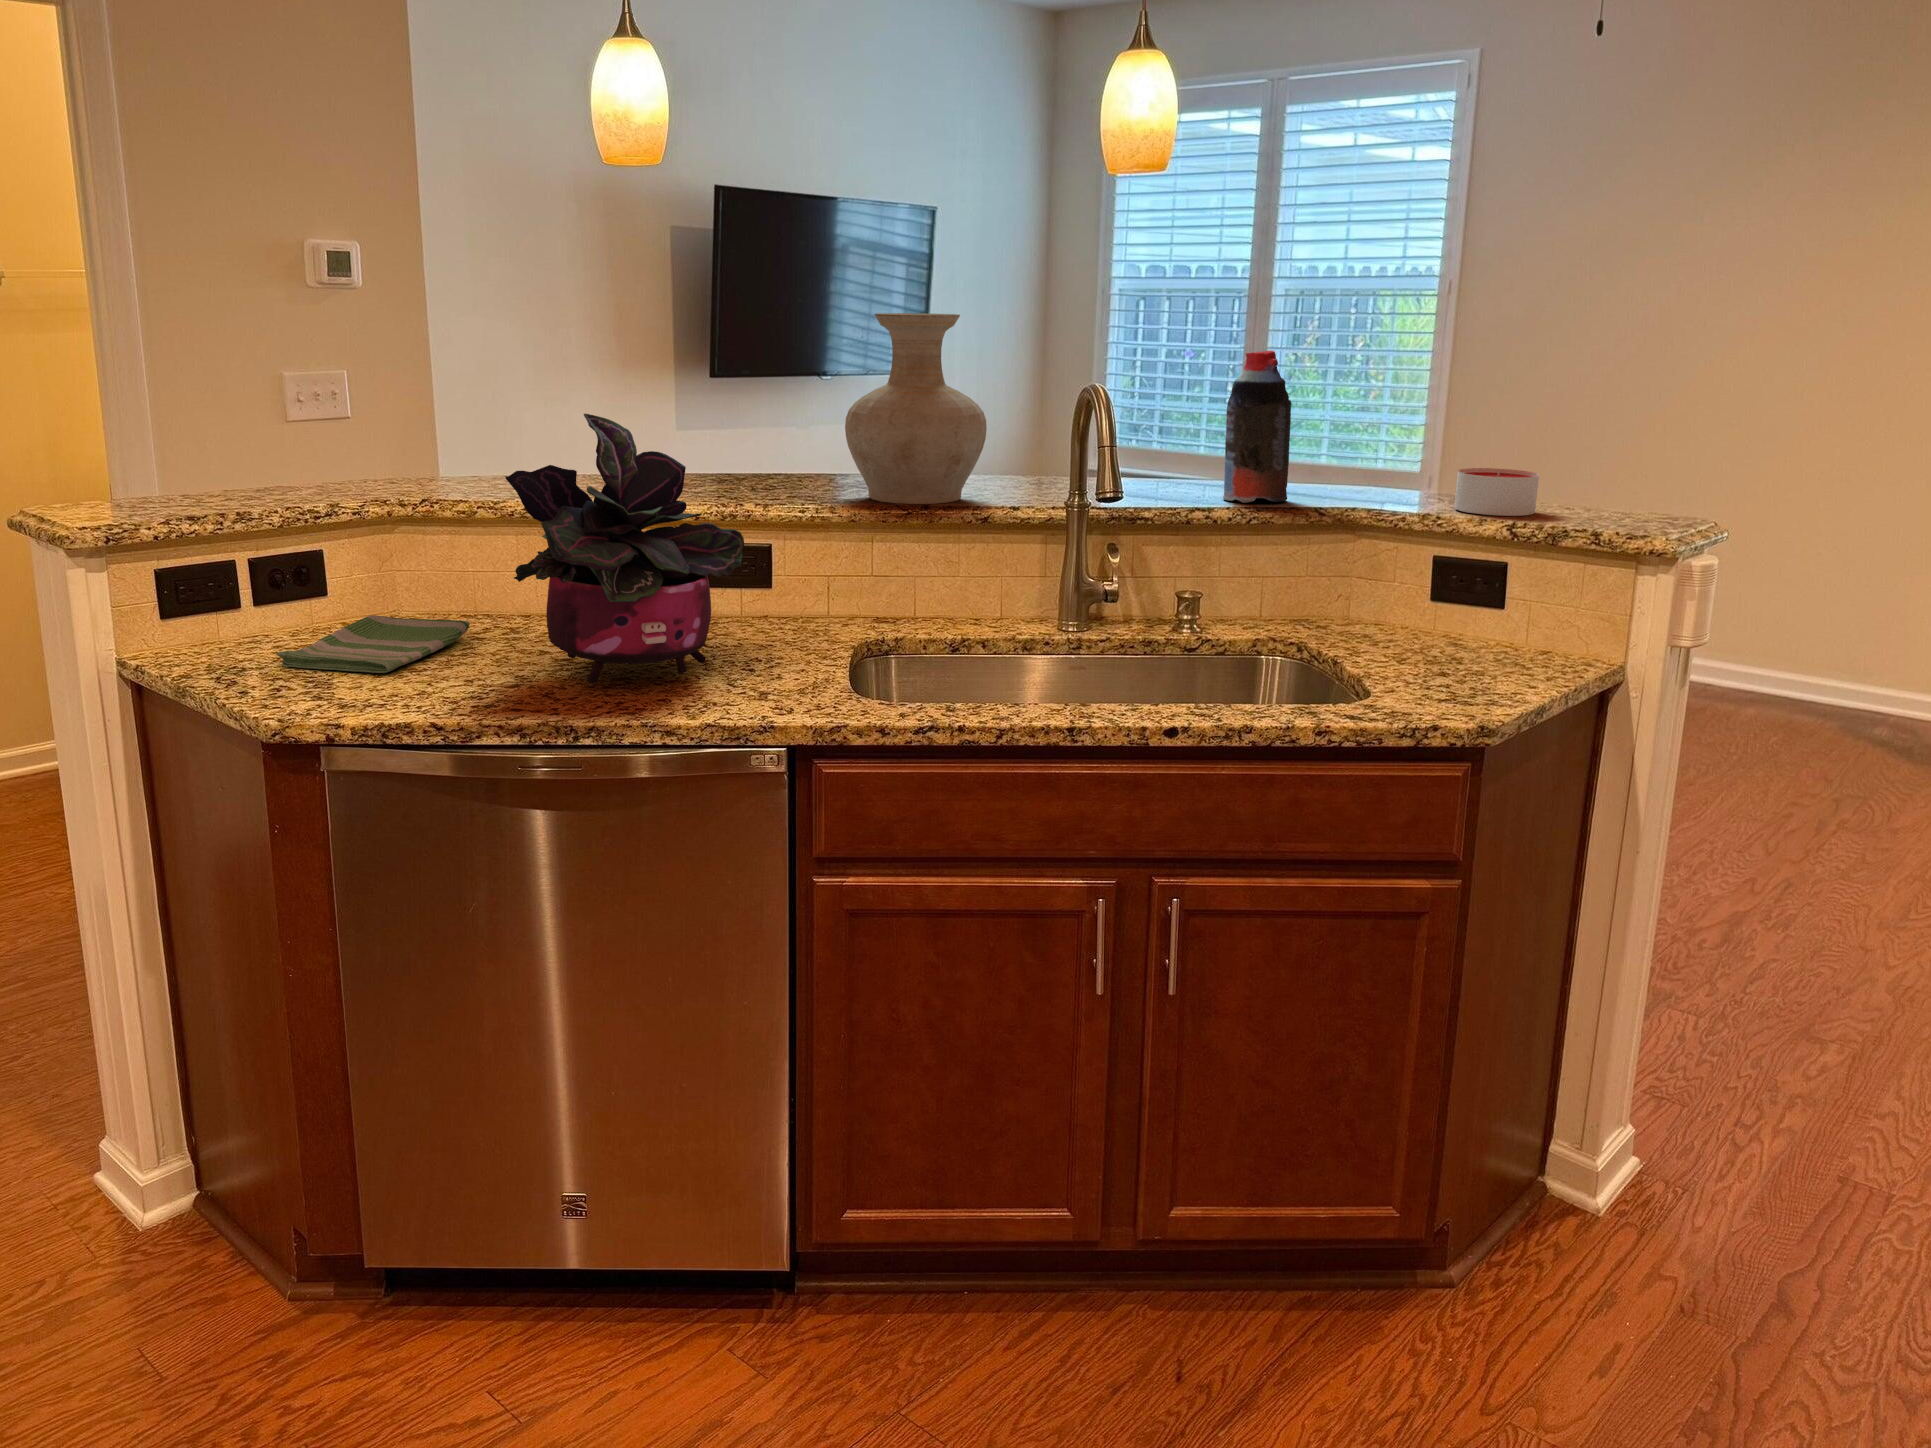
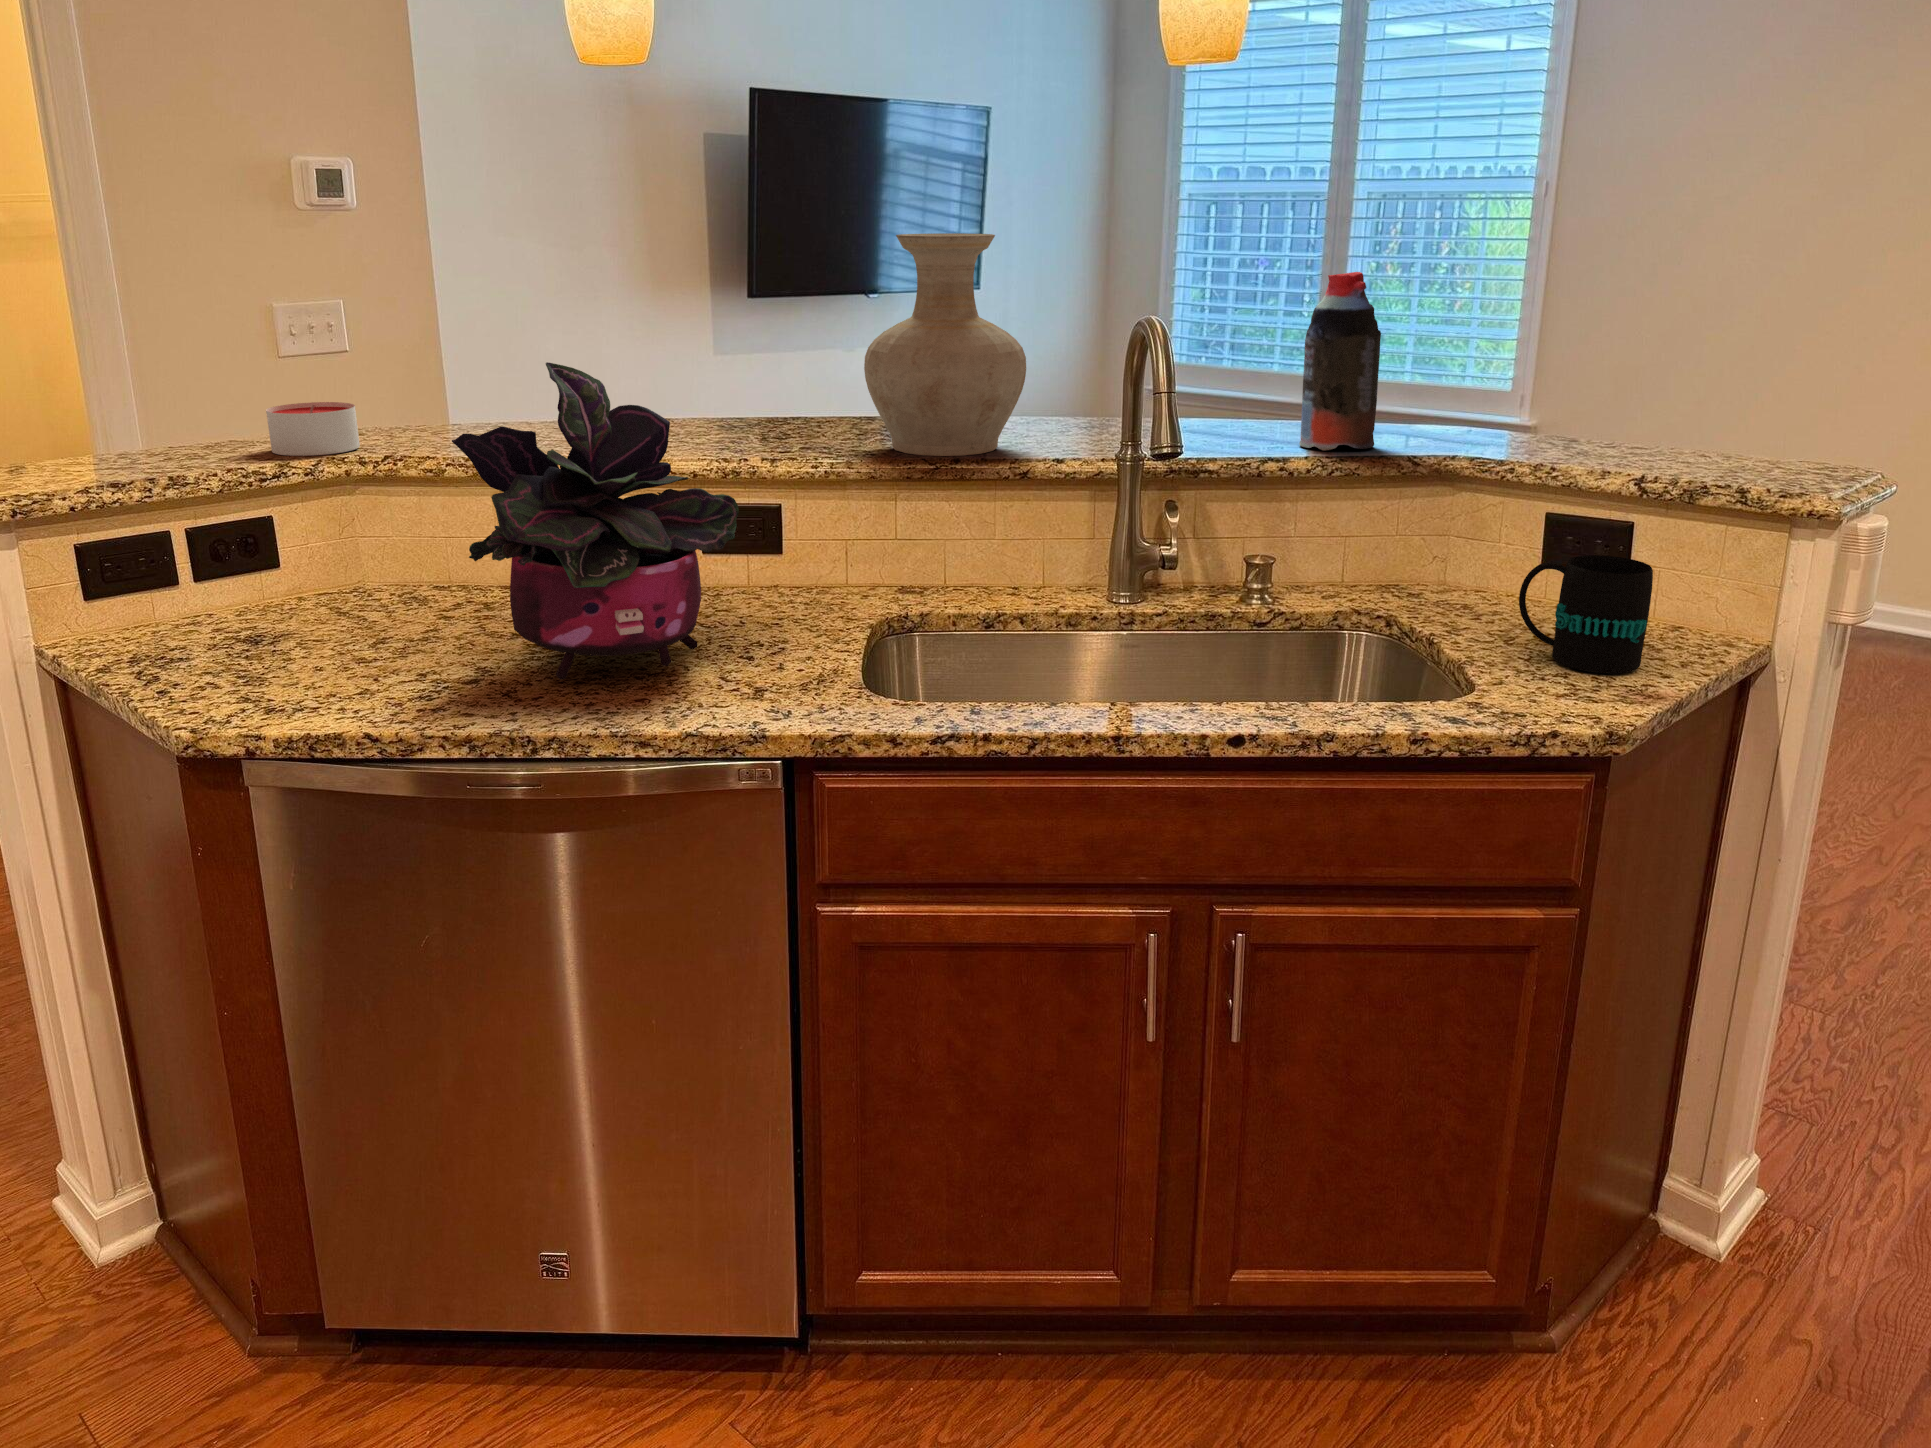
candle: present [1454,468,1539,516] -> present [266,402,360,456]
mug: none [1409,586,1518,684] -> present [1519,555,1653,674]
dish towel: present [277,615,470,673] -> none [210,591,436,665]

